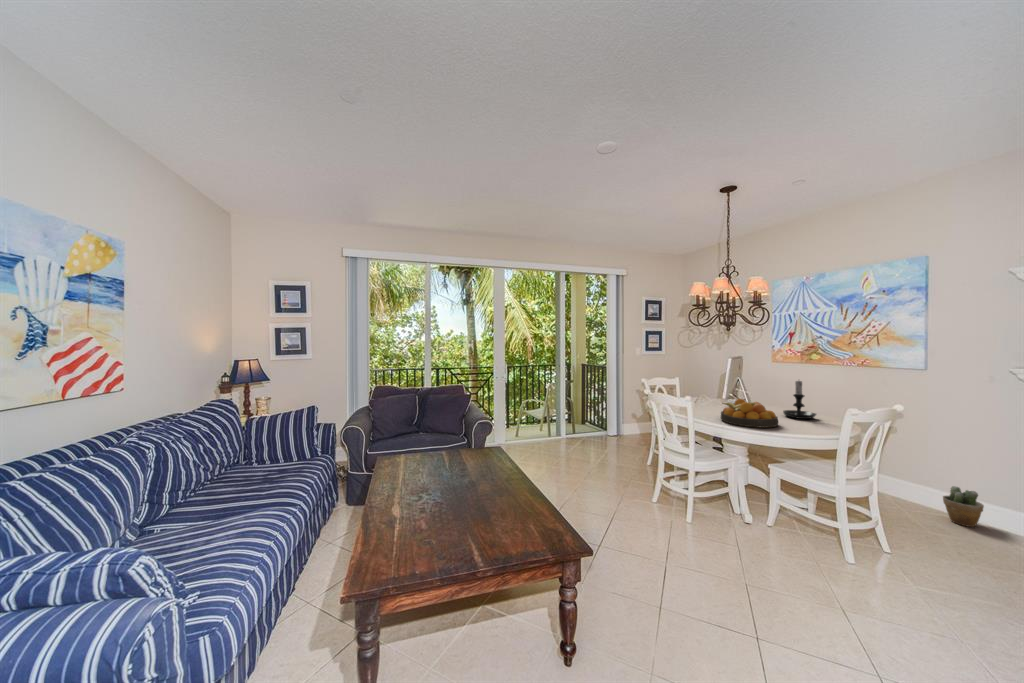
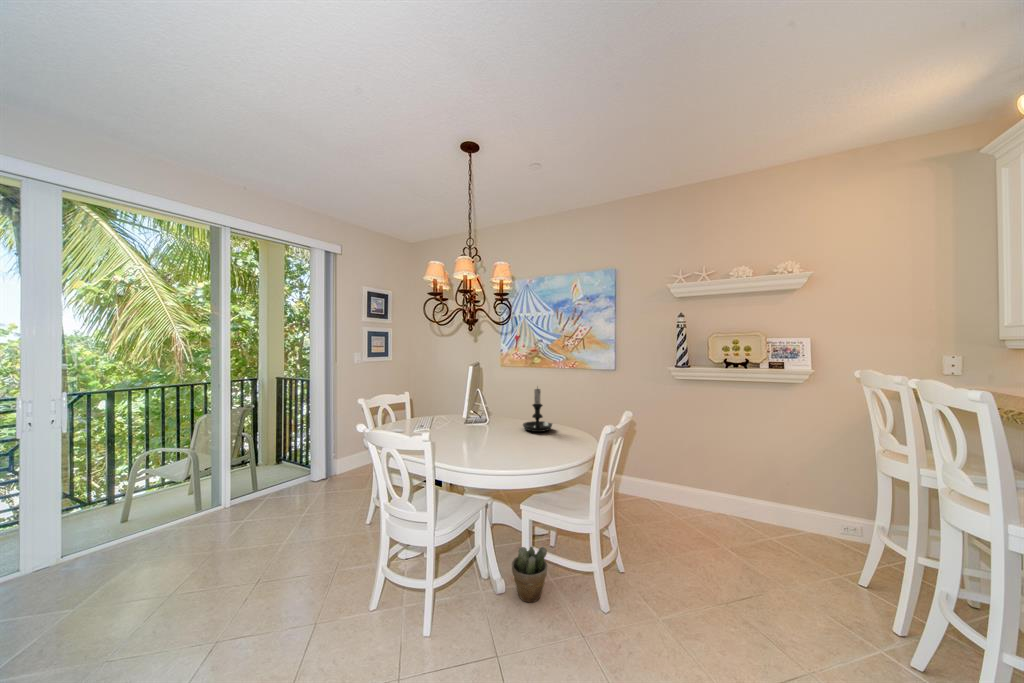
fruit bowl: present [721,399,778,428] -> none [464,419,528,459]
potted plant: present [943,486,984,527] -> present [512,547,547,602]

